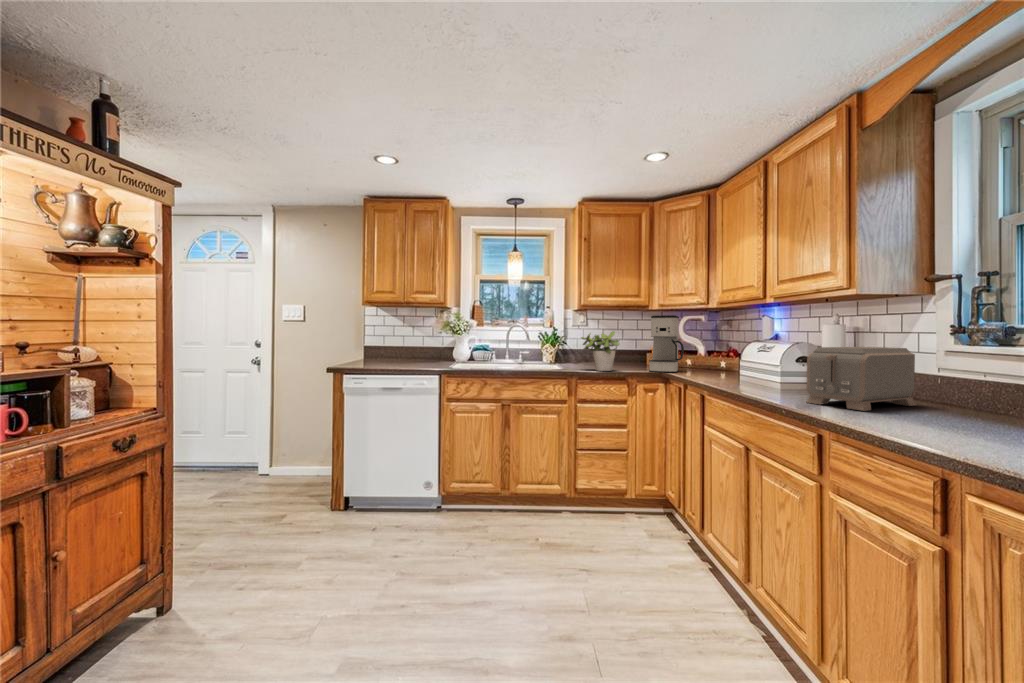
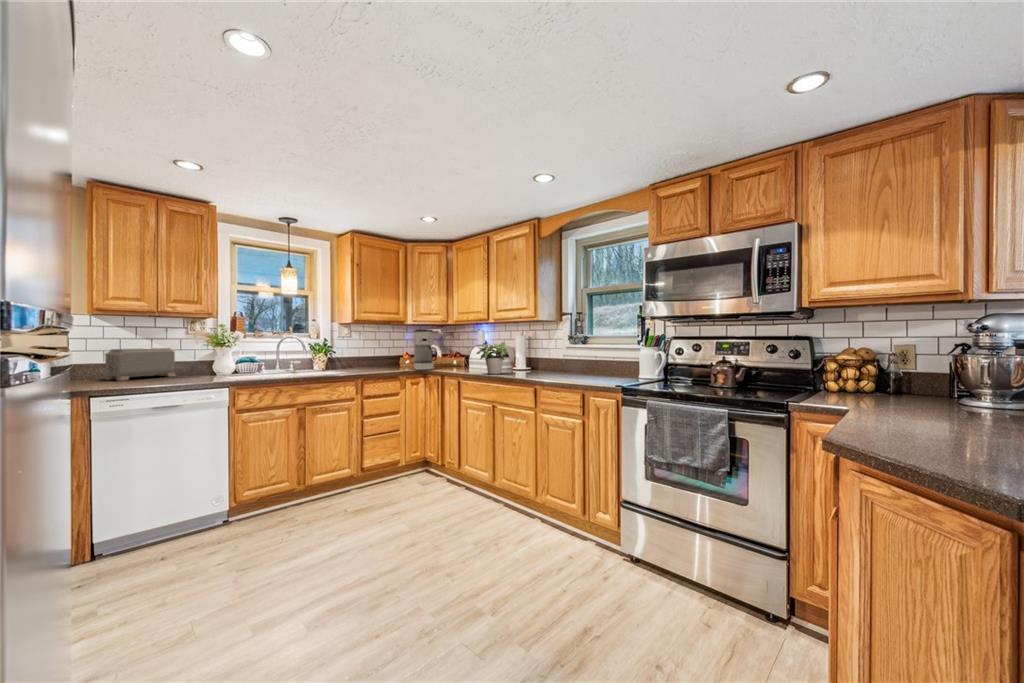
potted plant: present [581,331,620,371] -> present [476,342,509,374]
toaster: present [807,347,916,411] -> present [105,348,176,381]

